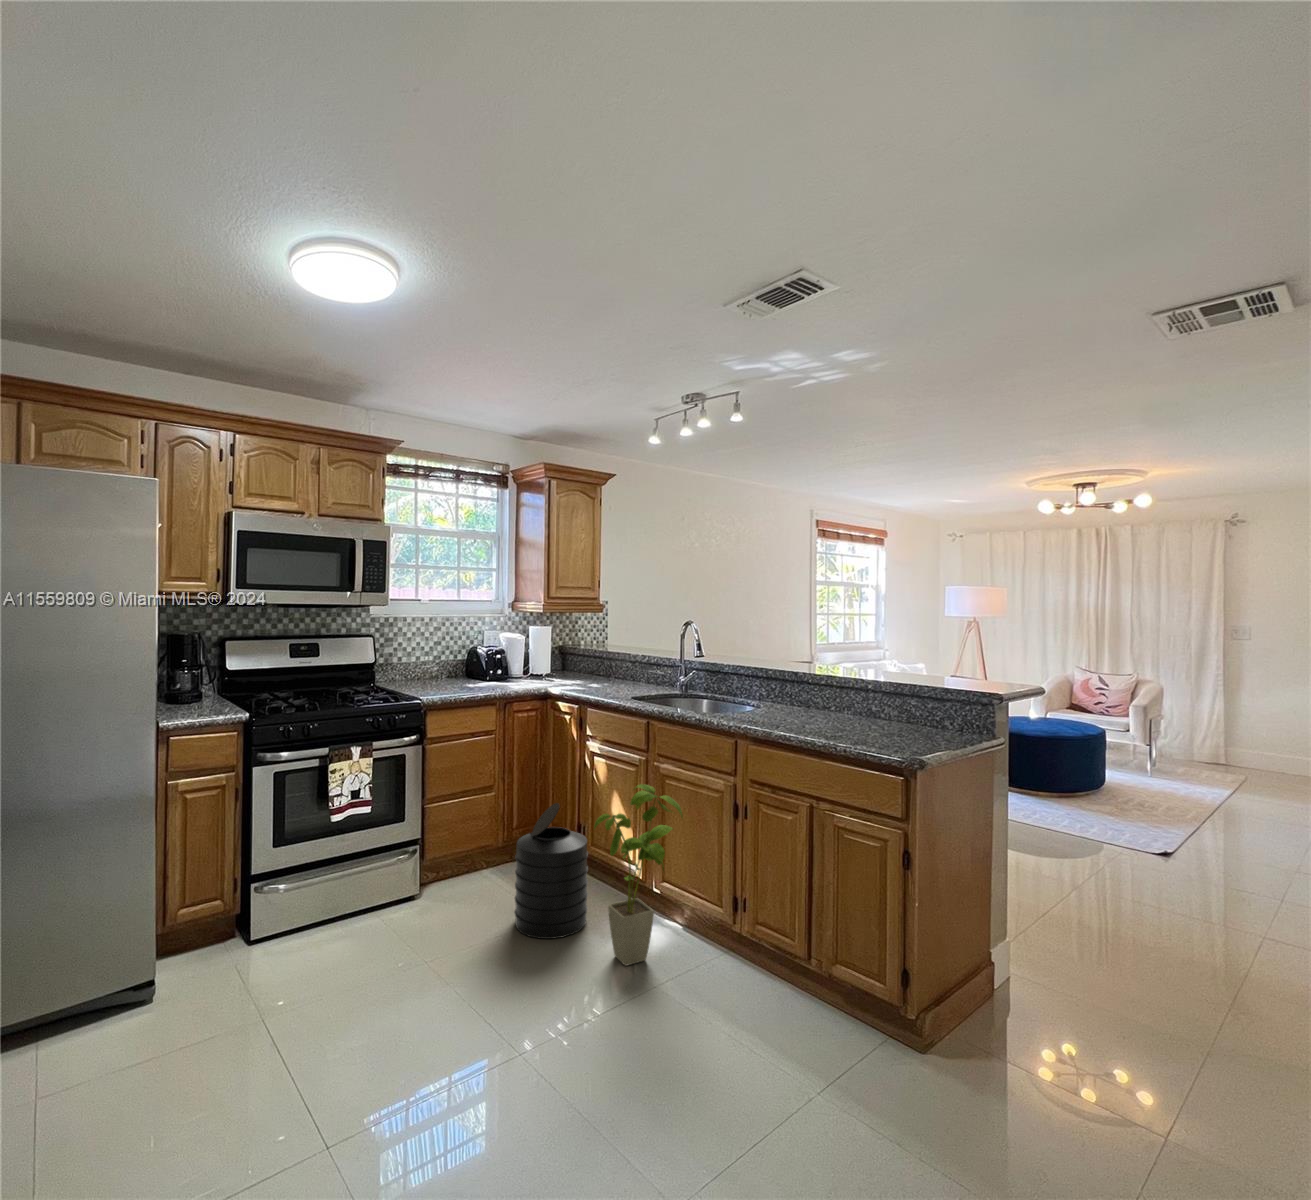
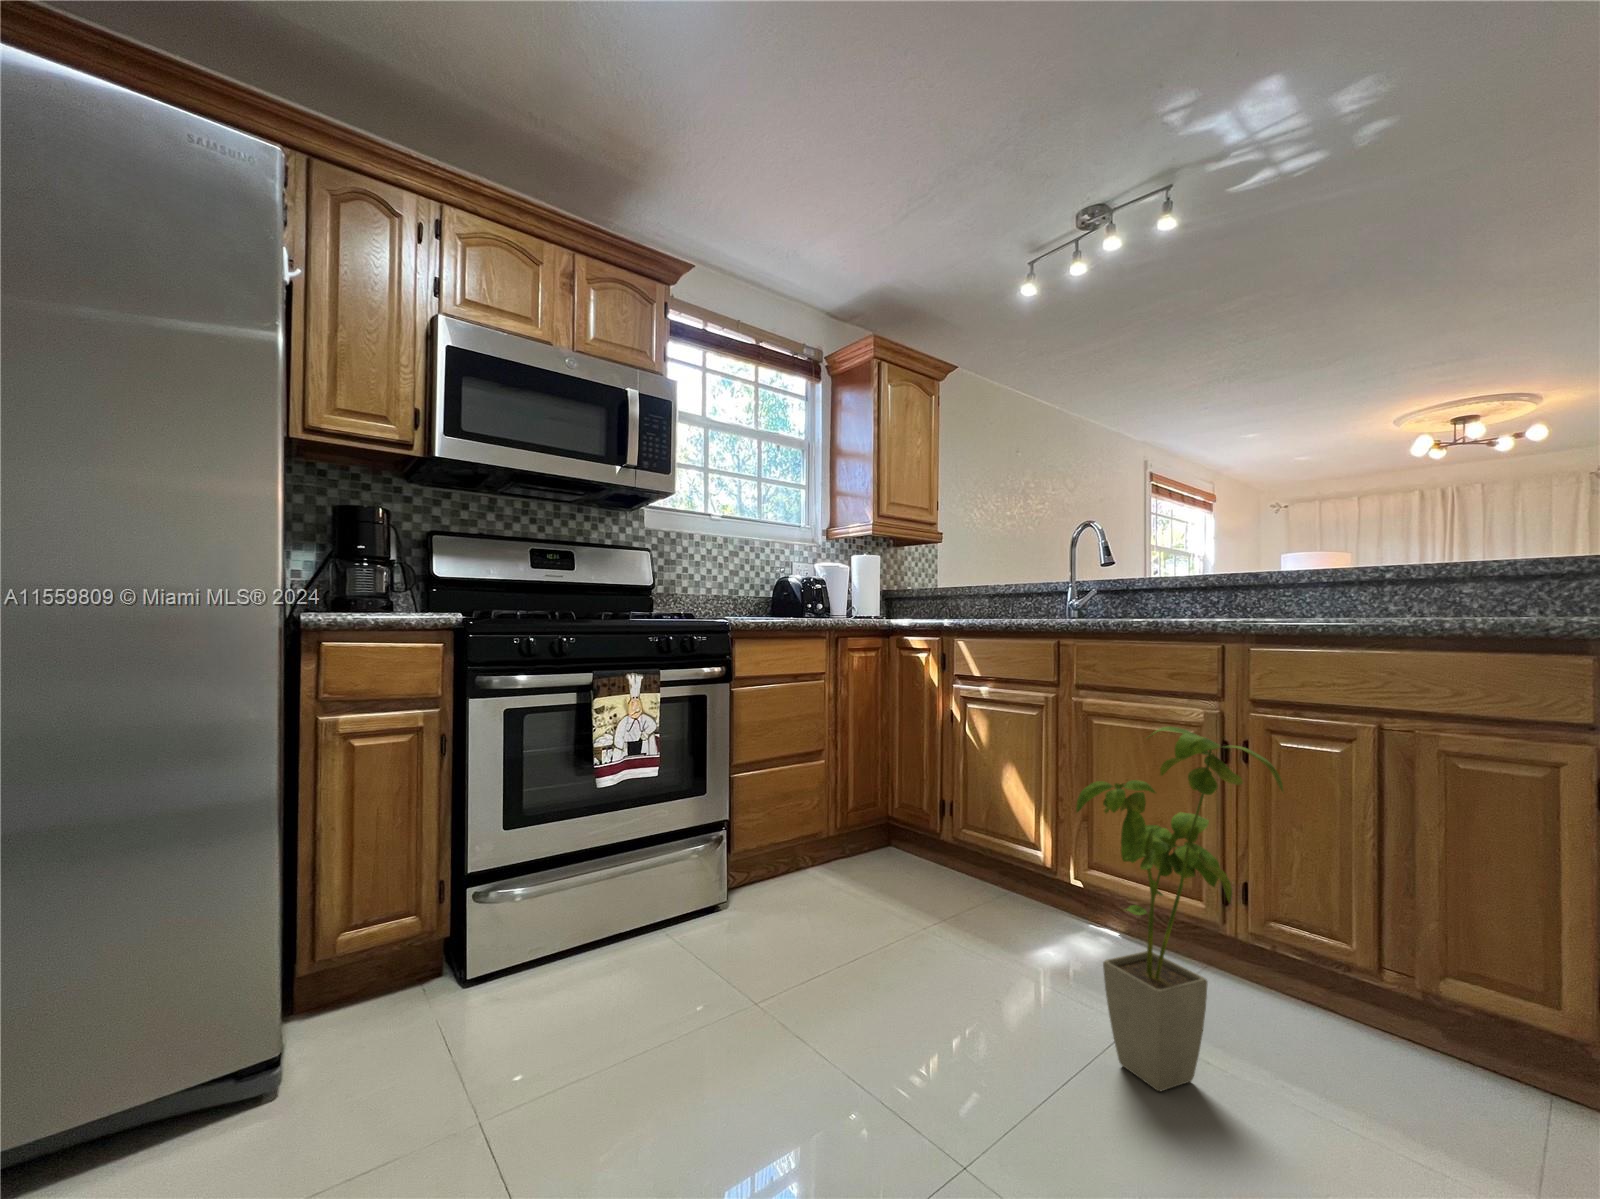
trash can: present [514,803,588,939] -> none [895,773,1024,1017]

